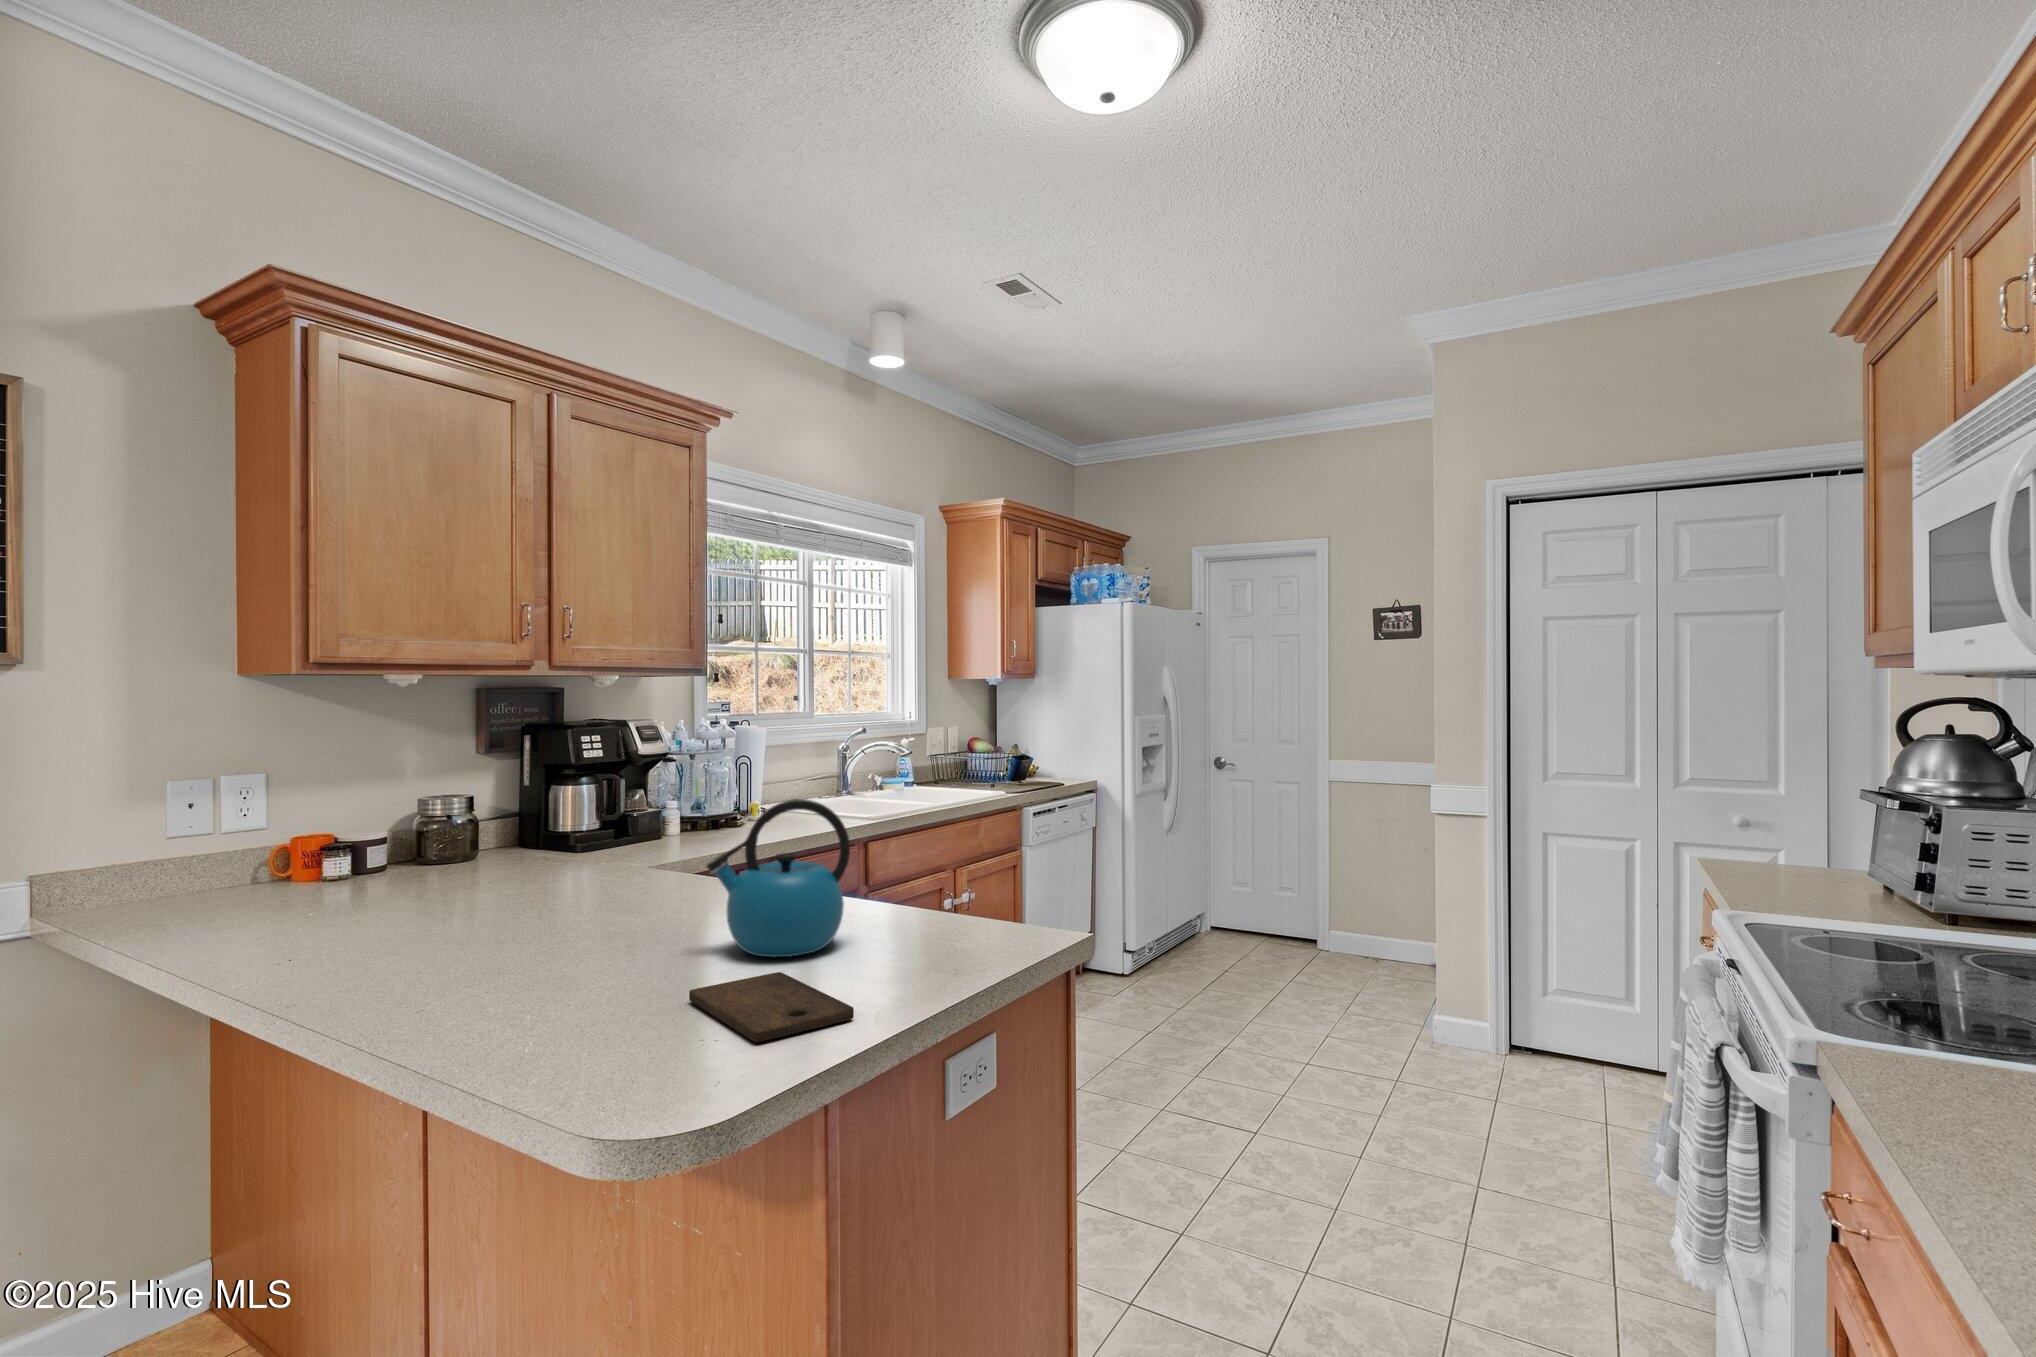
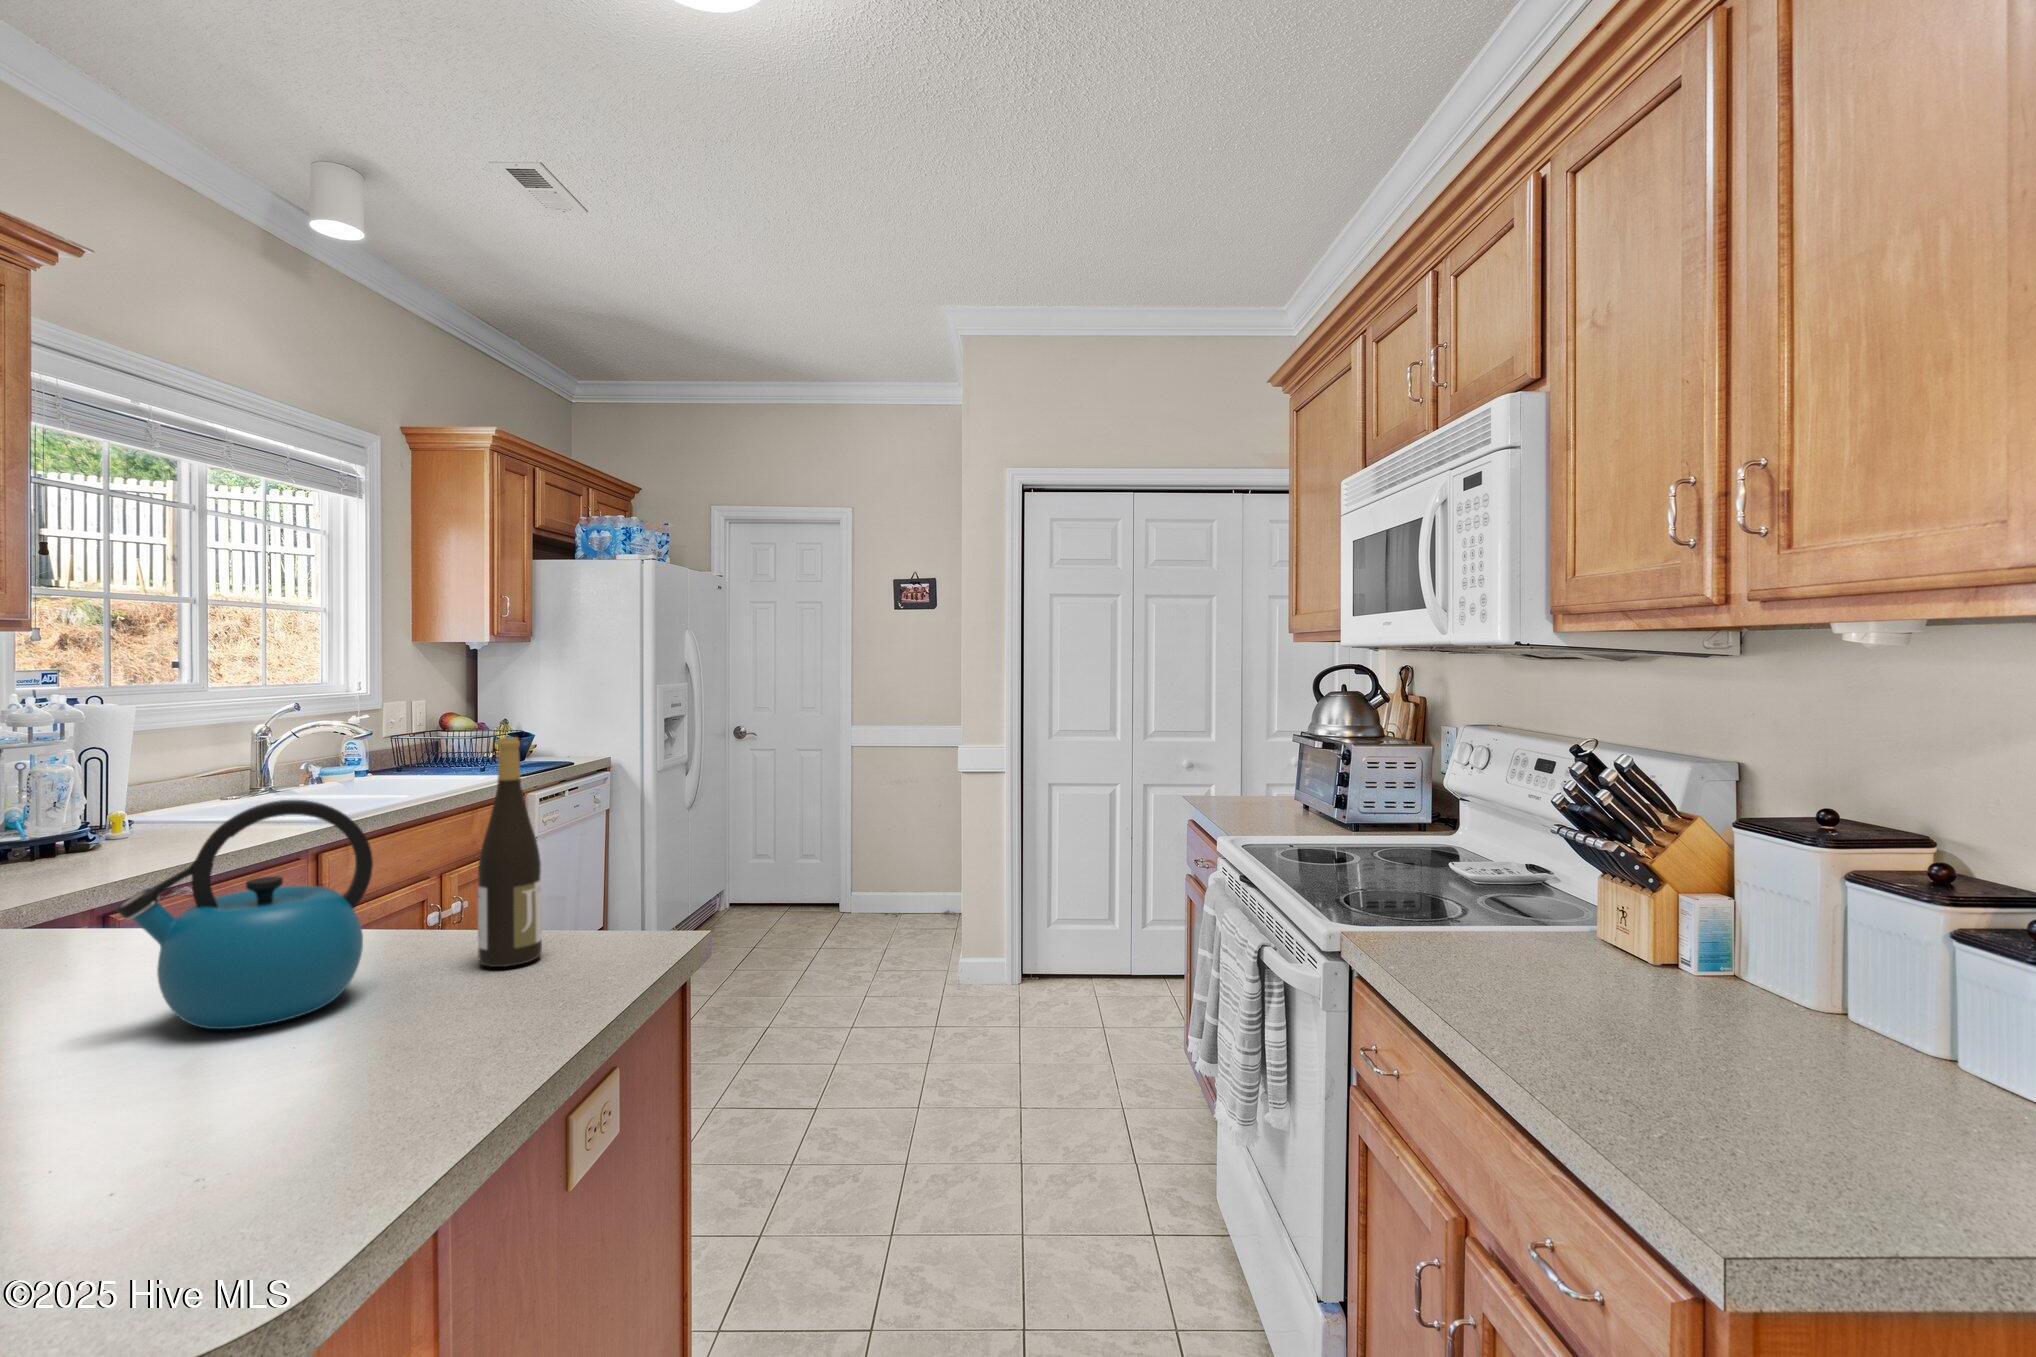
wine bottle: none [921,760,965,941] -> present [478,737,542,967]
cutting board: present [689,972,854,1042] -> none [118,1048,431,1162]

